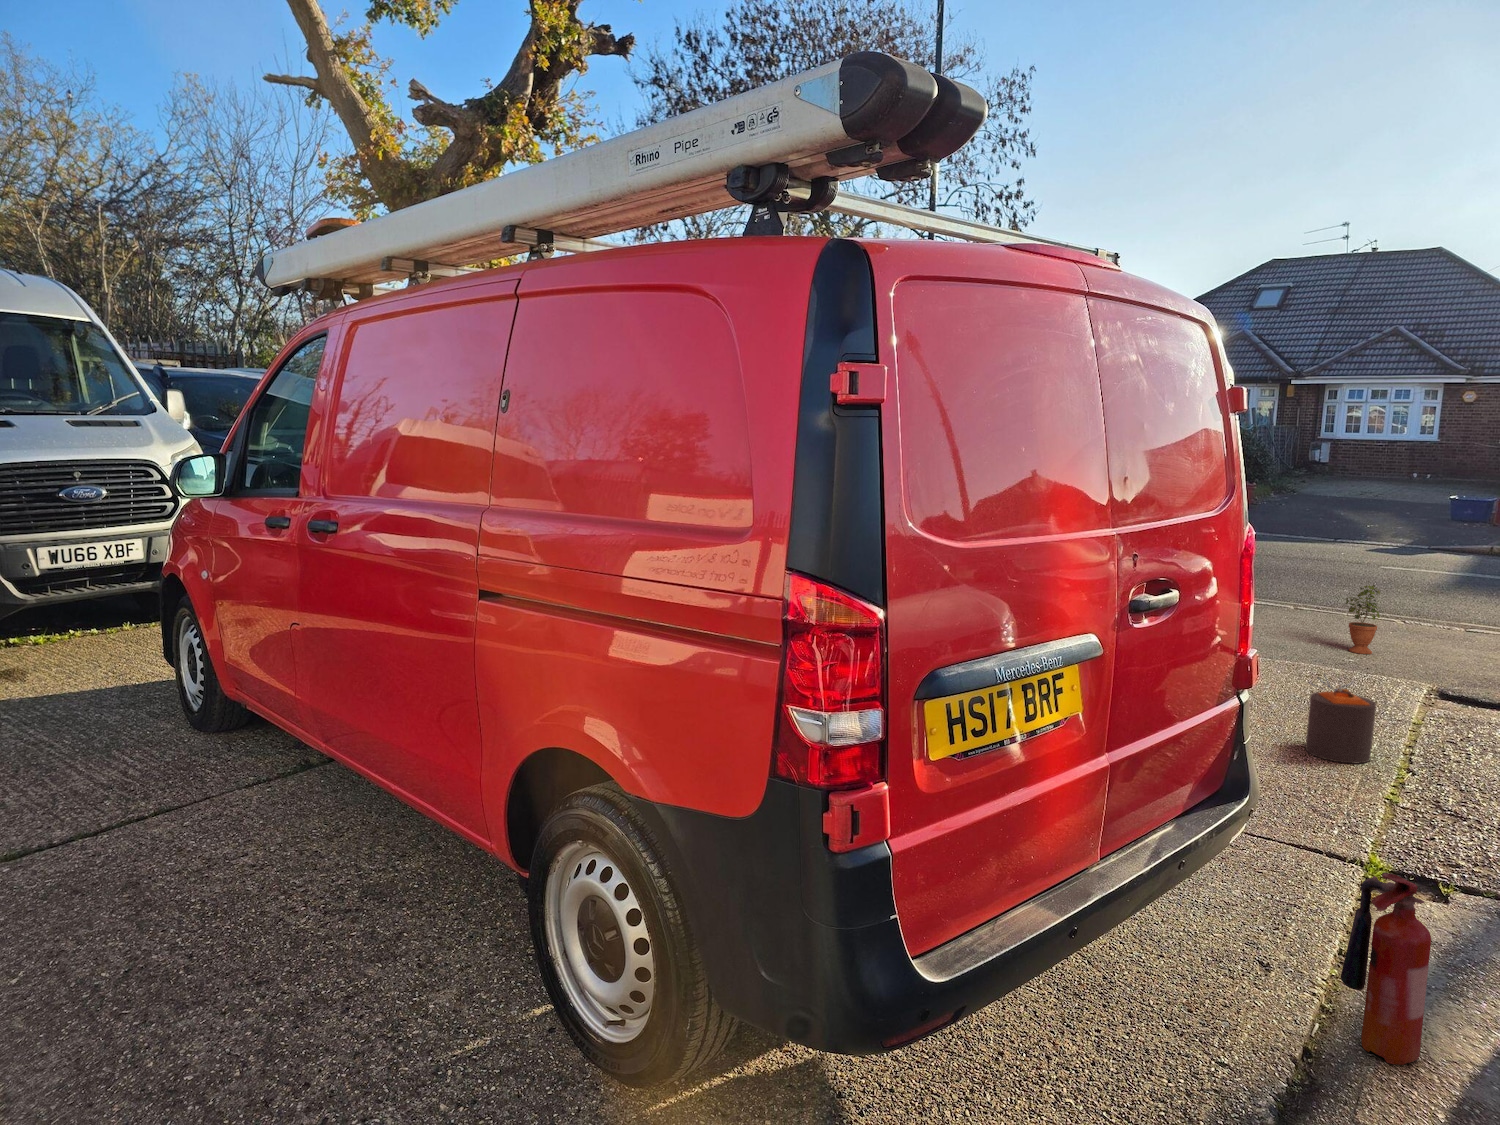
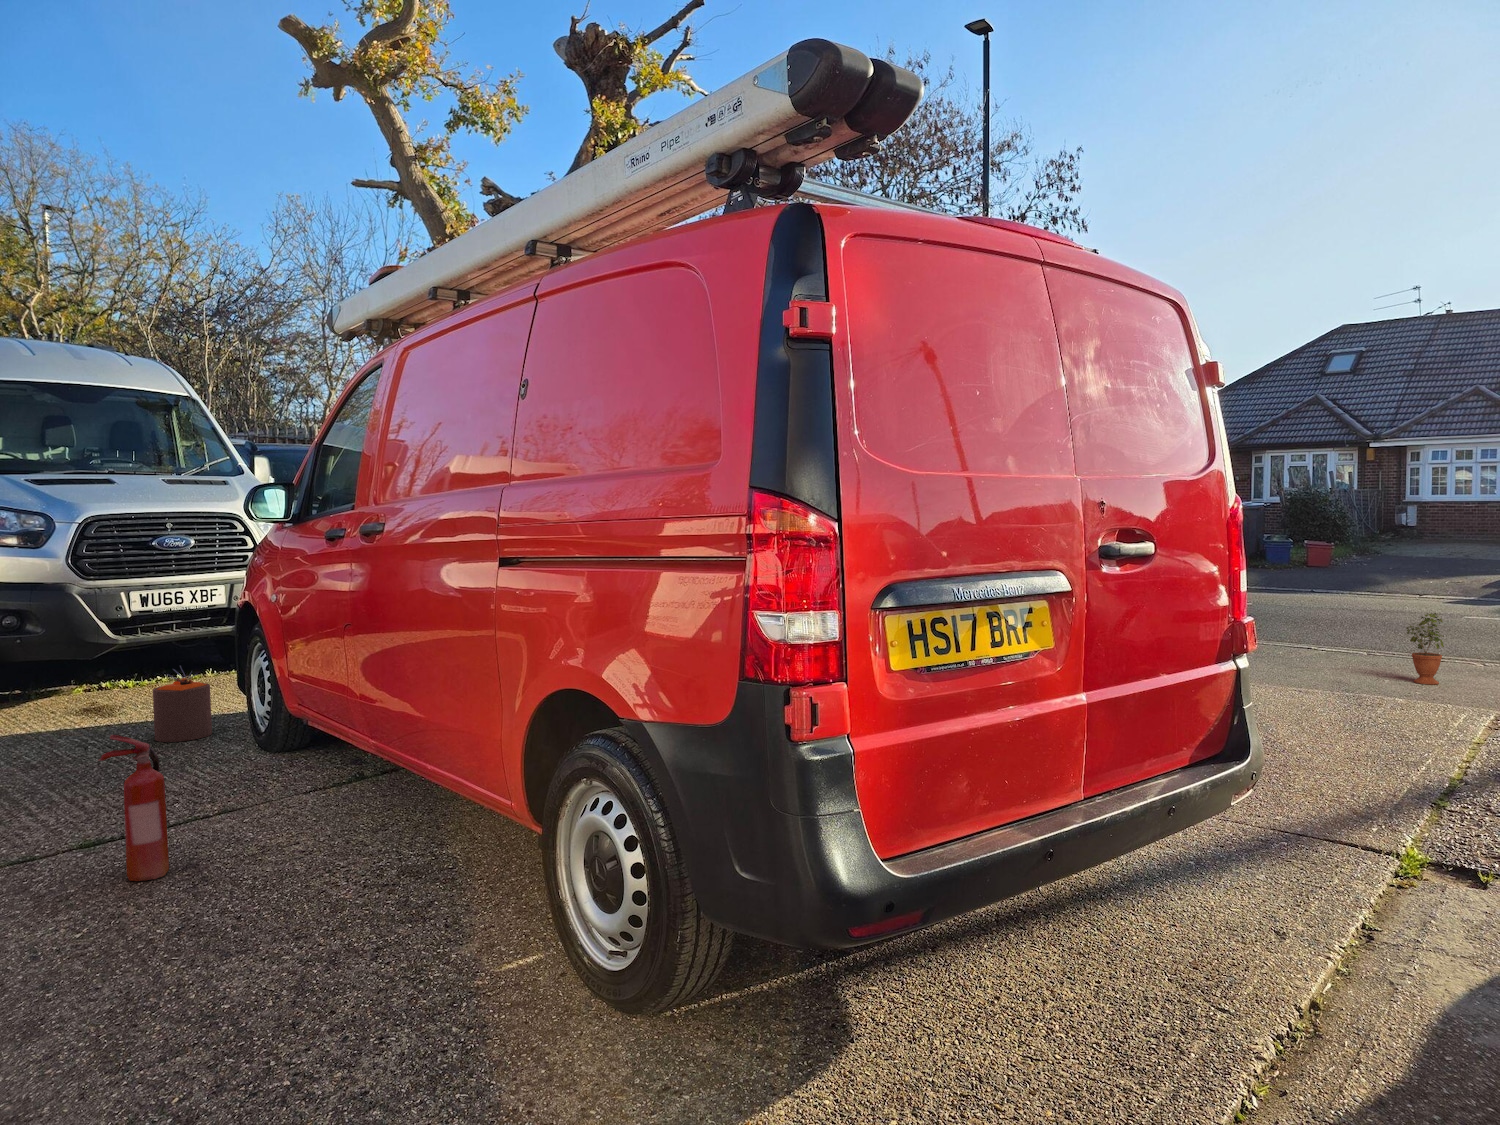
trash can: present [1305,677,1376,764] -> present [153,666,212,742]
fire extinguisher: present [1340,873,1431,1065] -> present [98,735,169,881]

